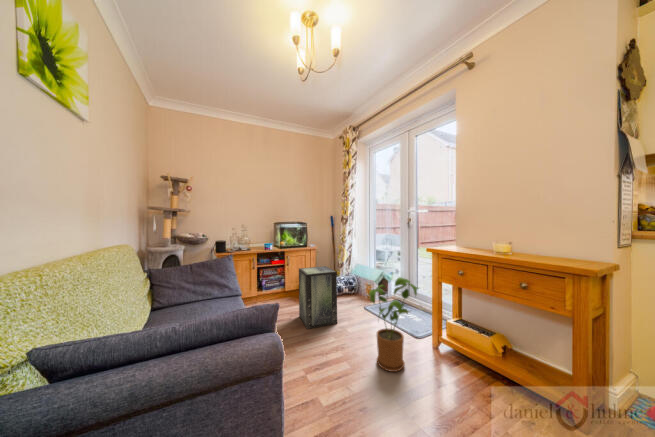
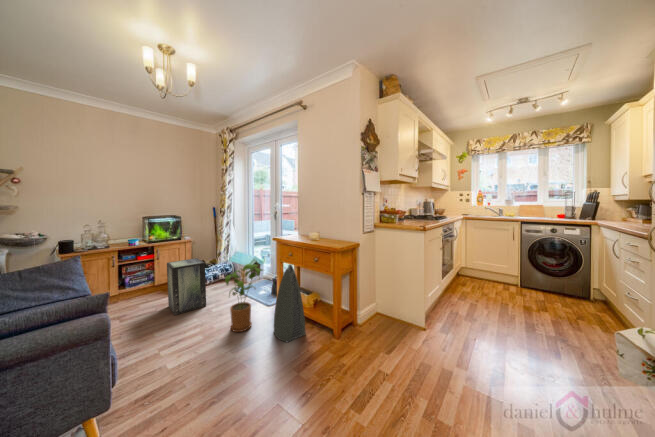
air purifier: none [443,283,507,413] -> present [274,264,306,342]

